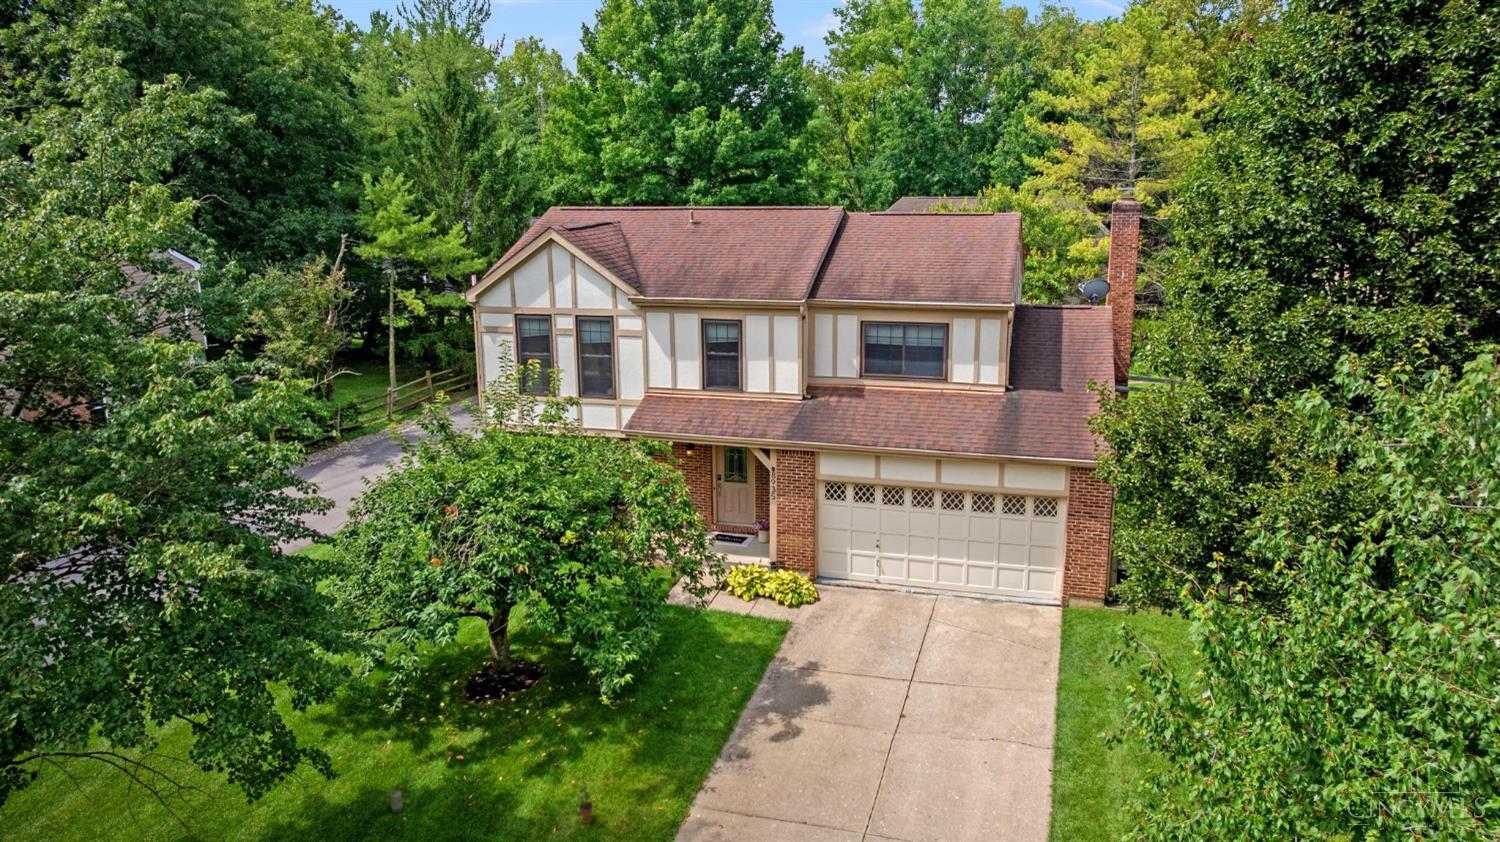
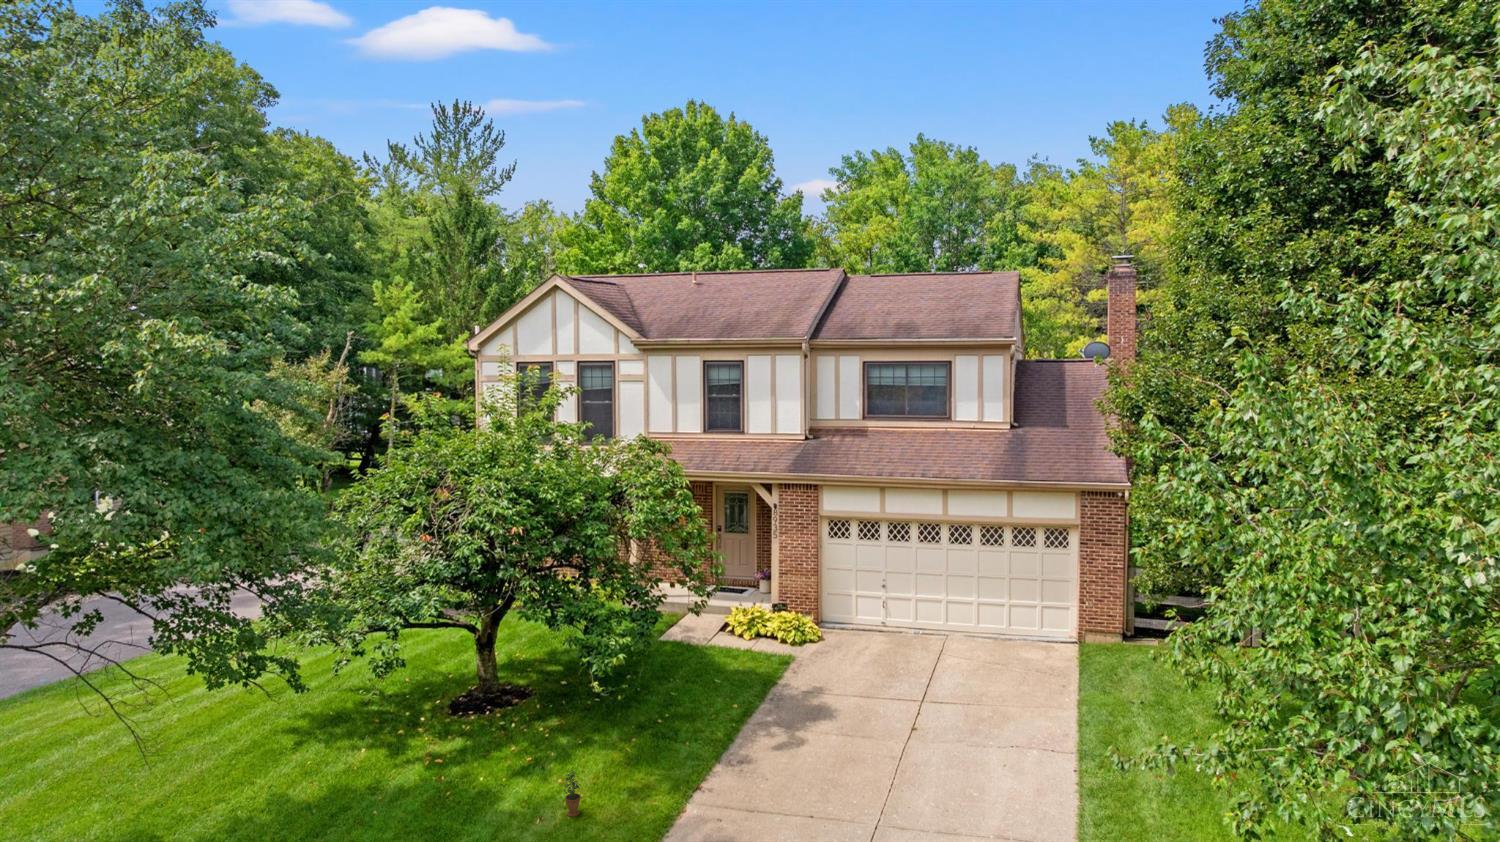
watering can: present [390,788,404,813] -> none [355,777,379,808]

